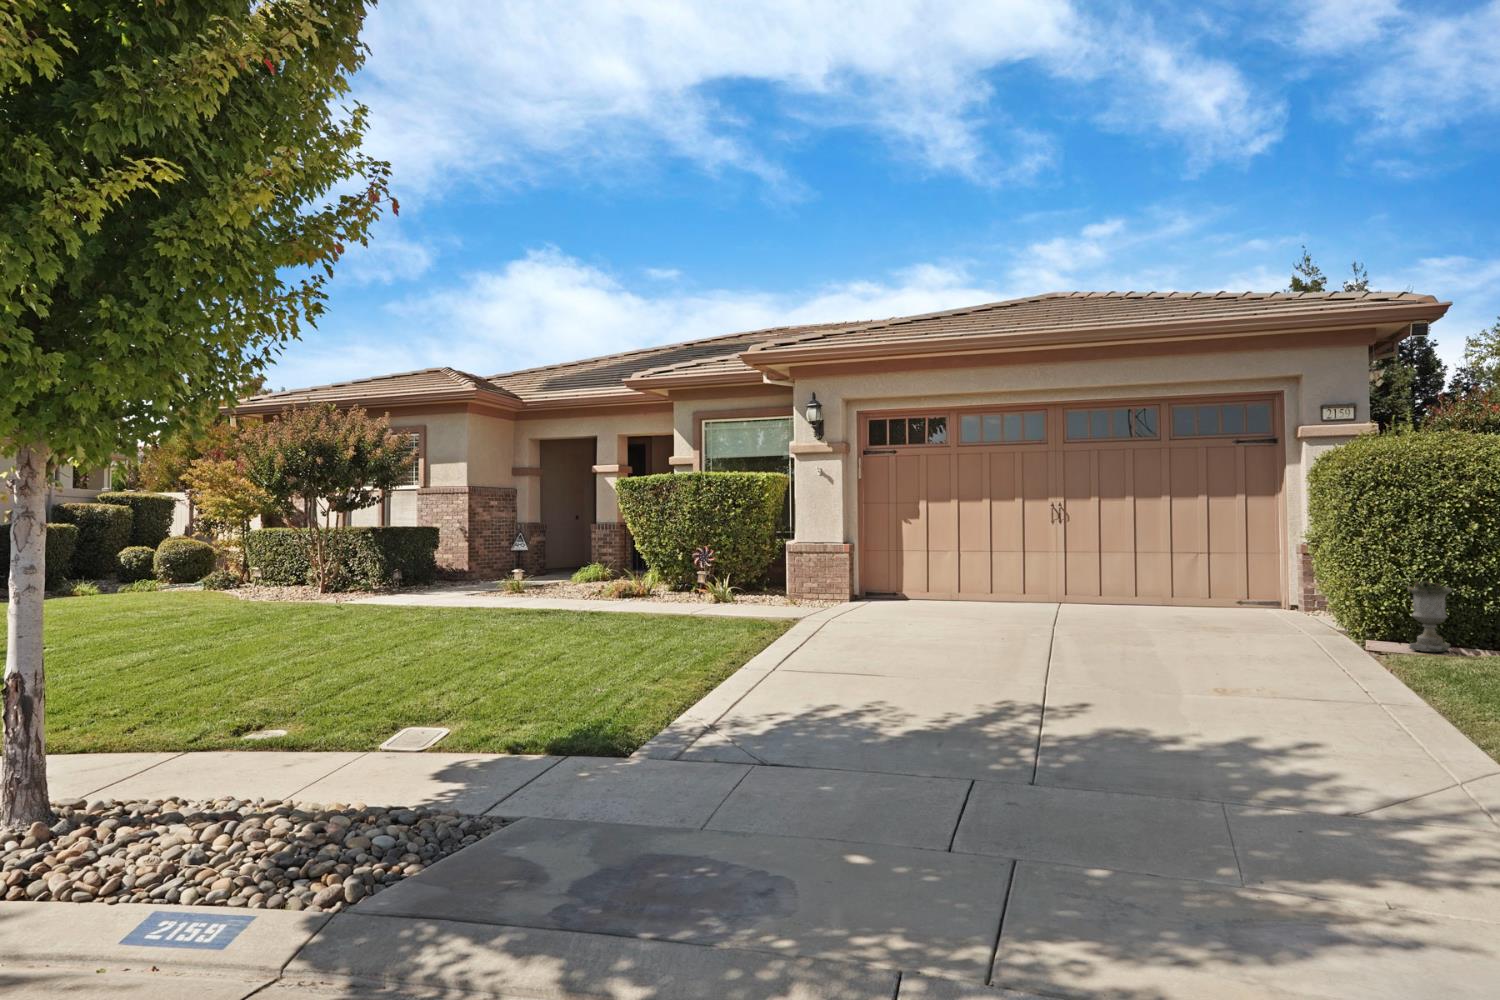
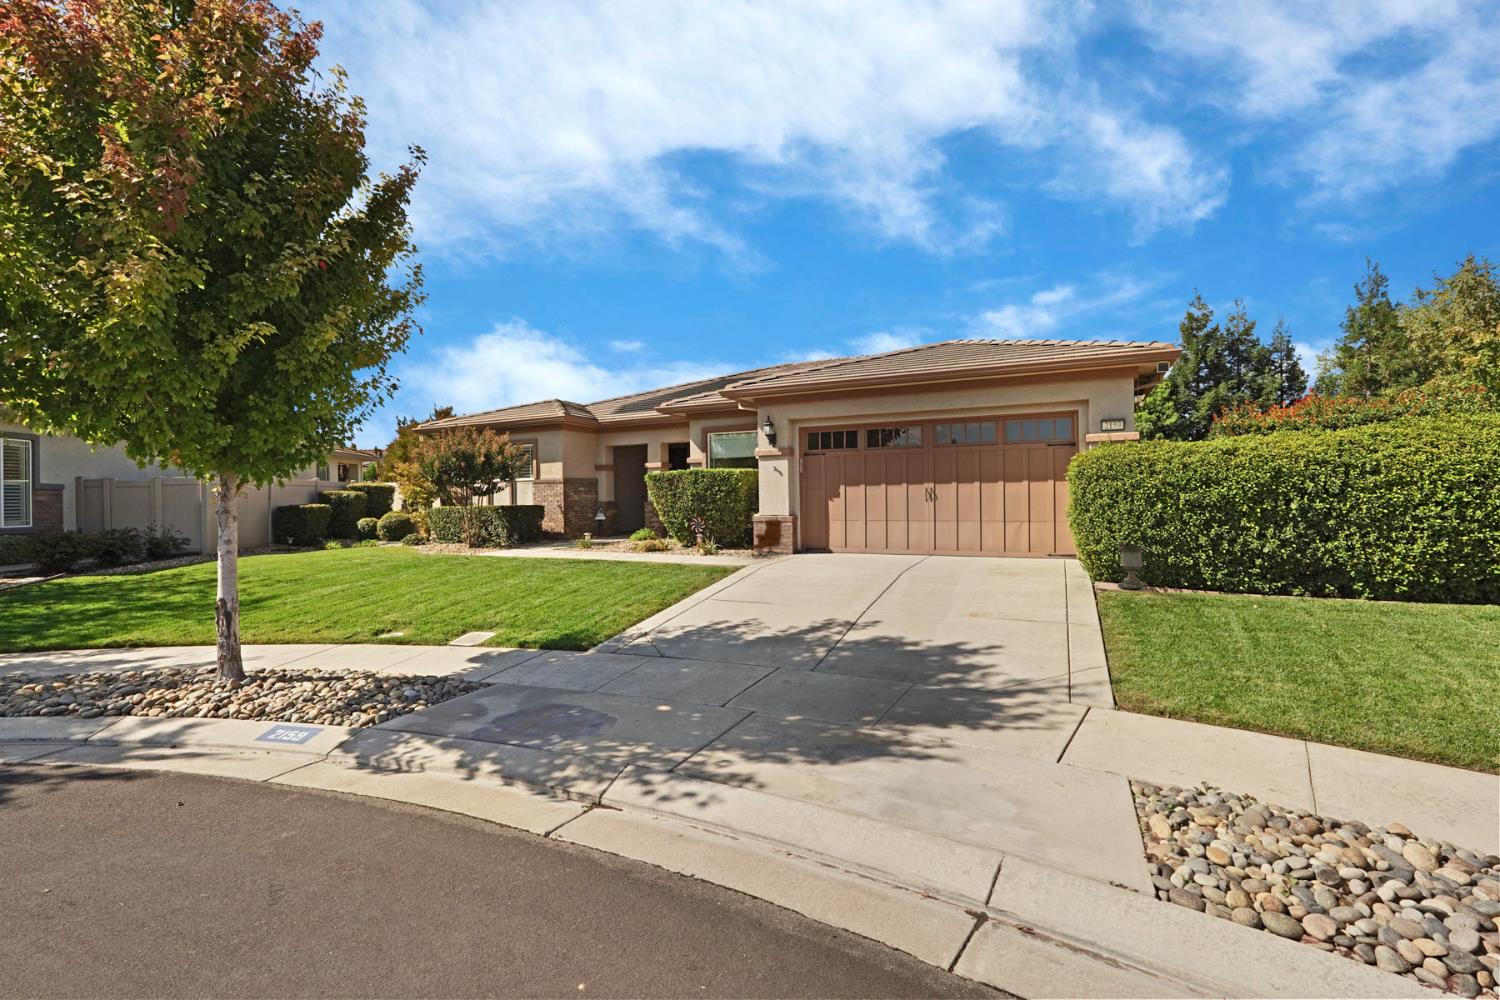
lounge chair: none [798,549,843,608] -> present [753,519,783,556]

